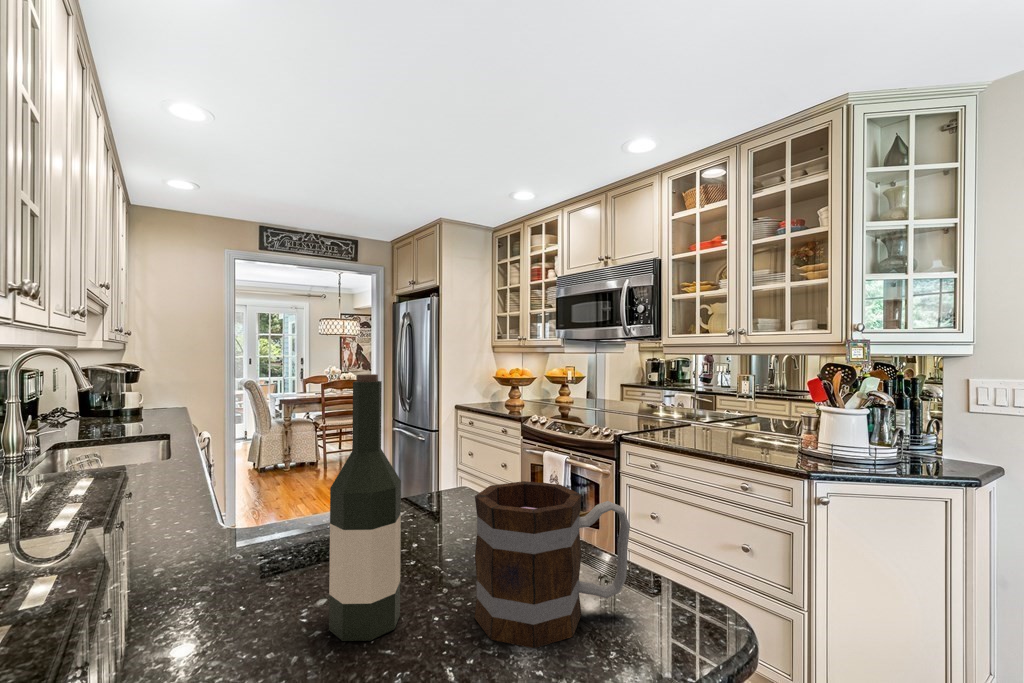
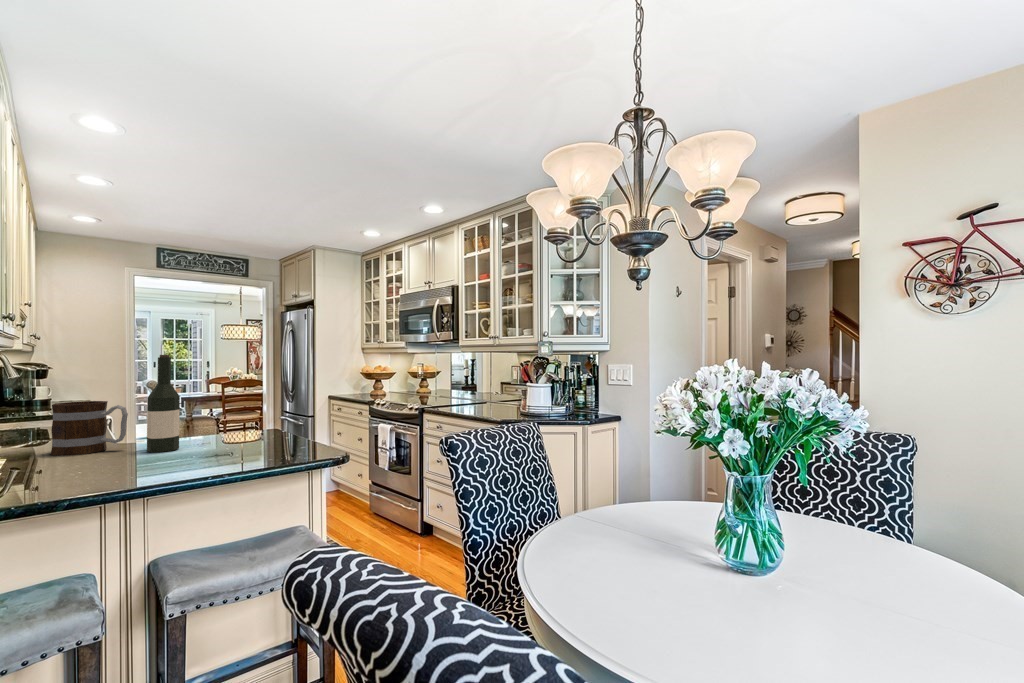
mug: present [474,481,630,648] -> present [51,401,128,456]

